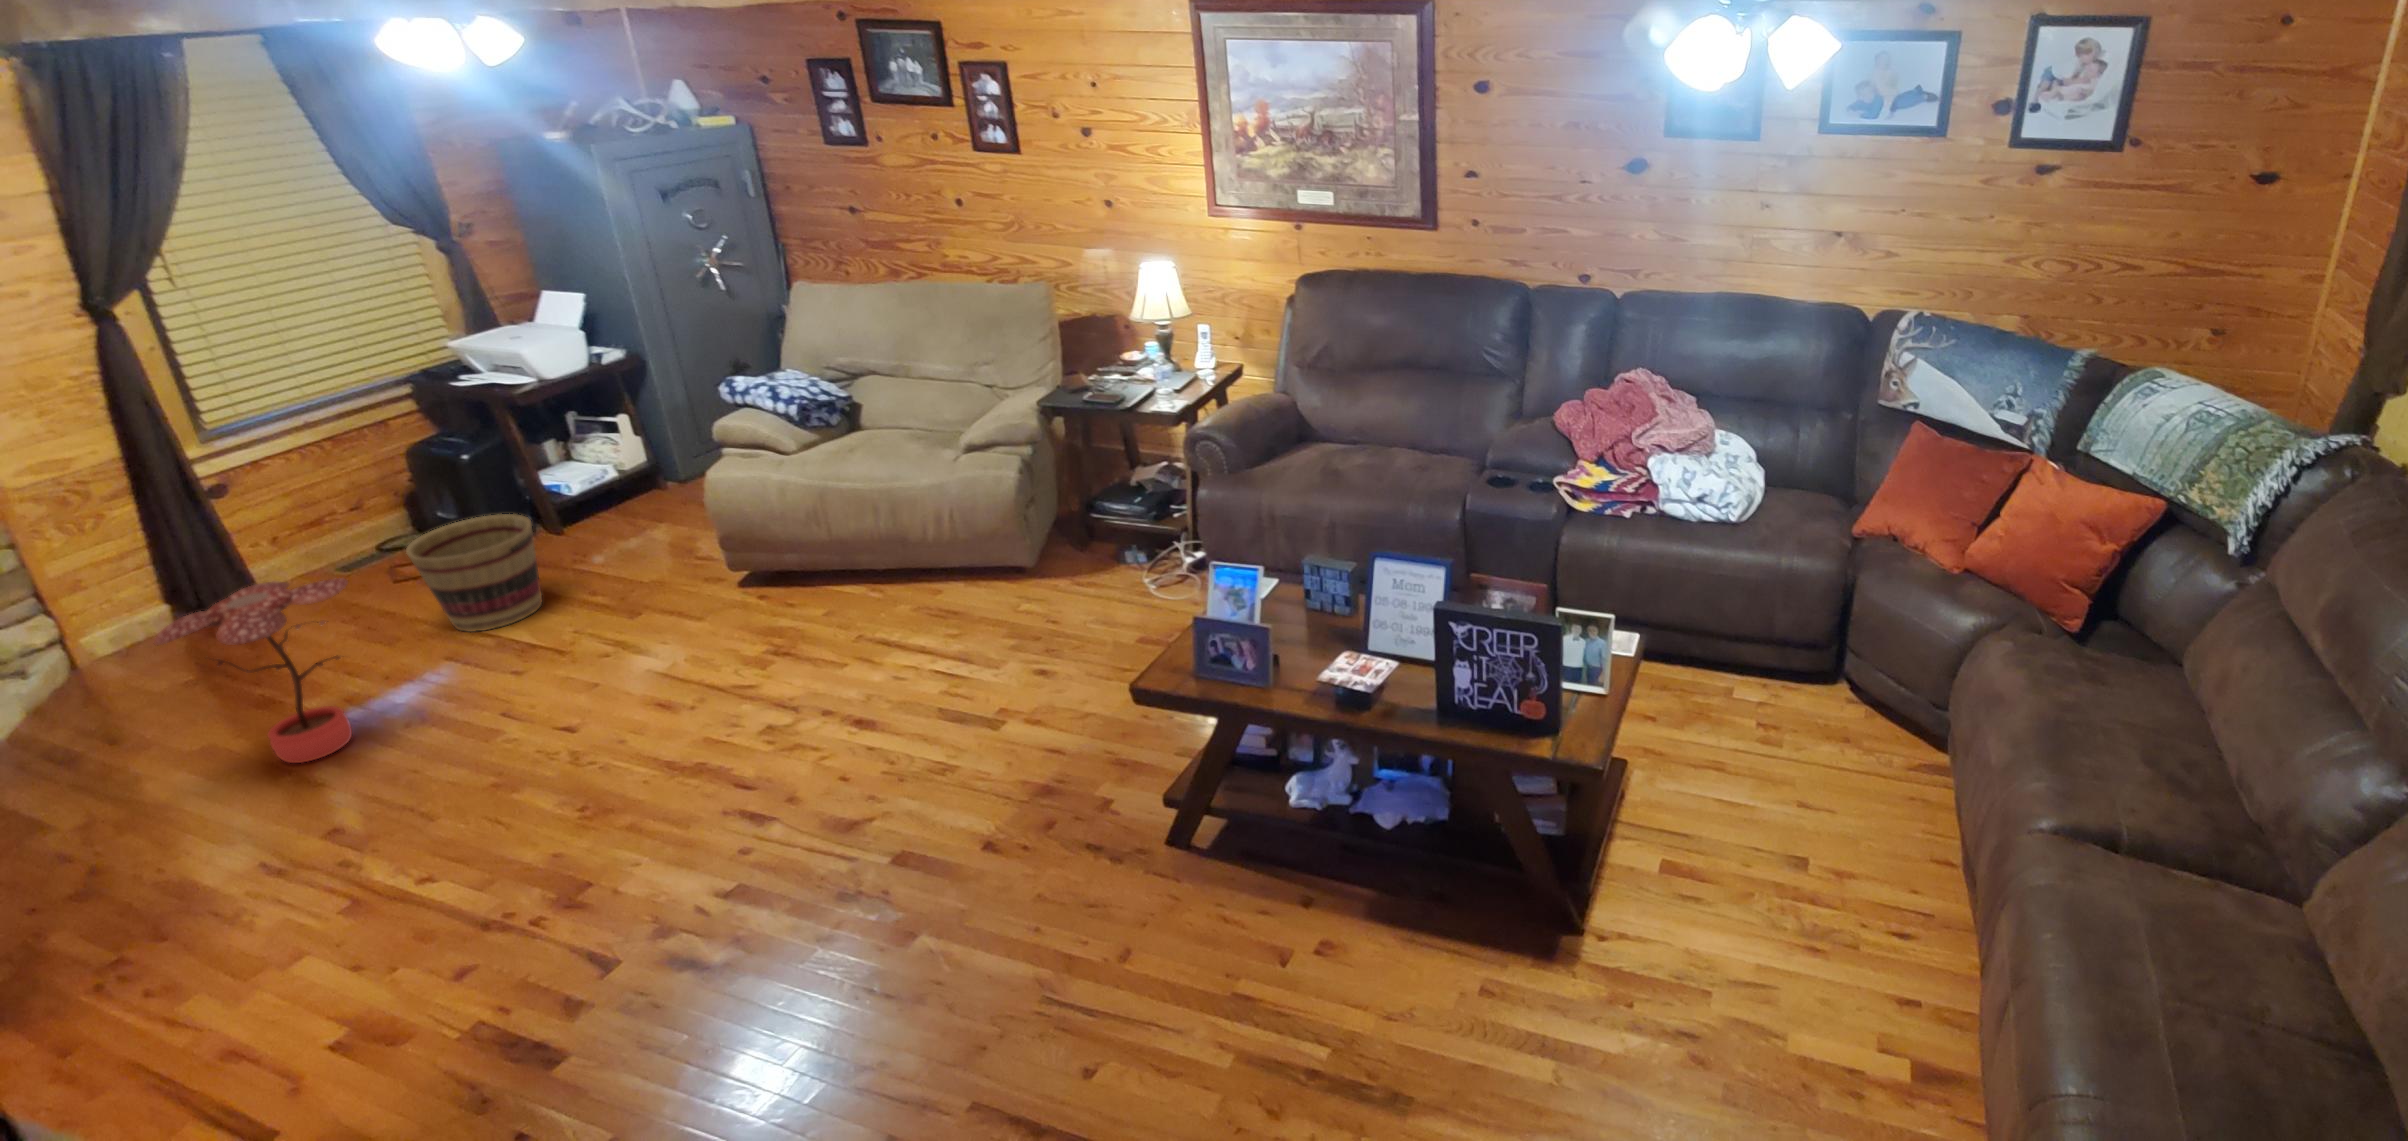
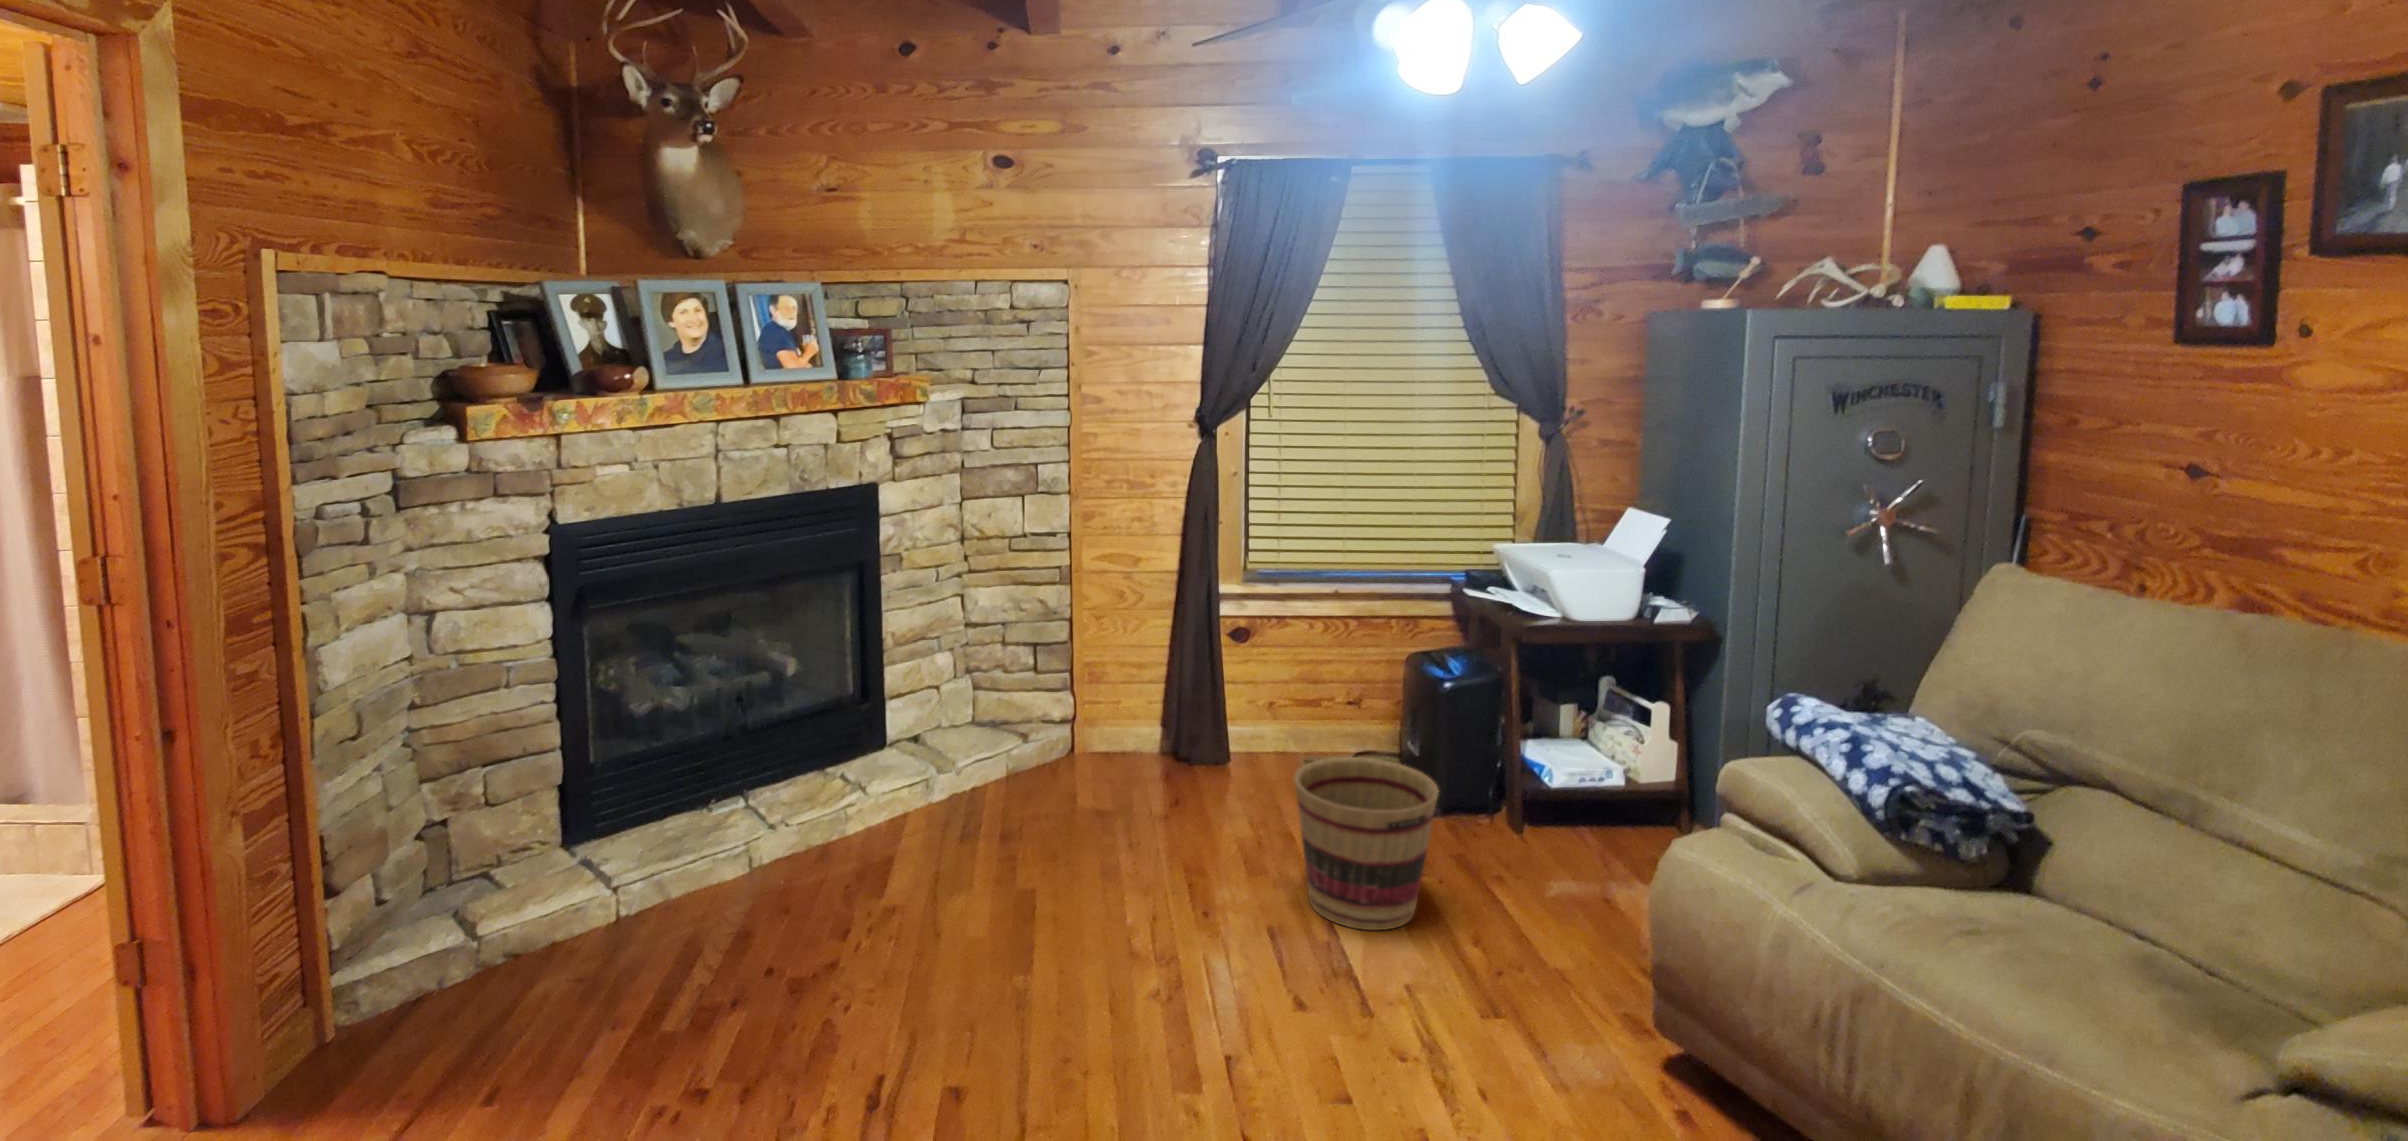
potted plant: present [154,578,352,763] -> none [986,733,1161,985]

